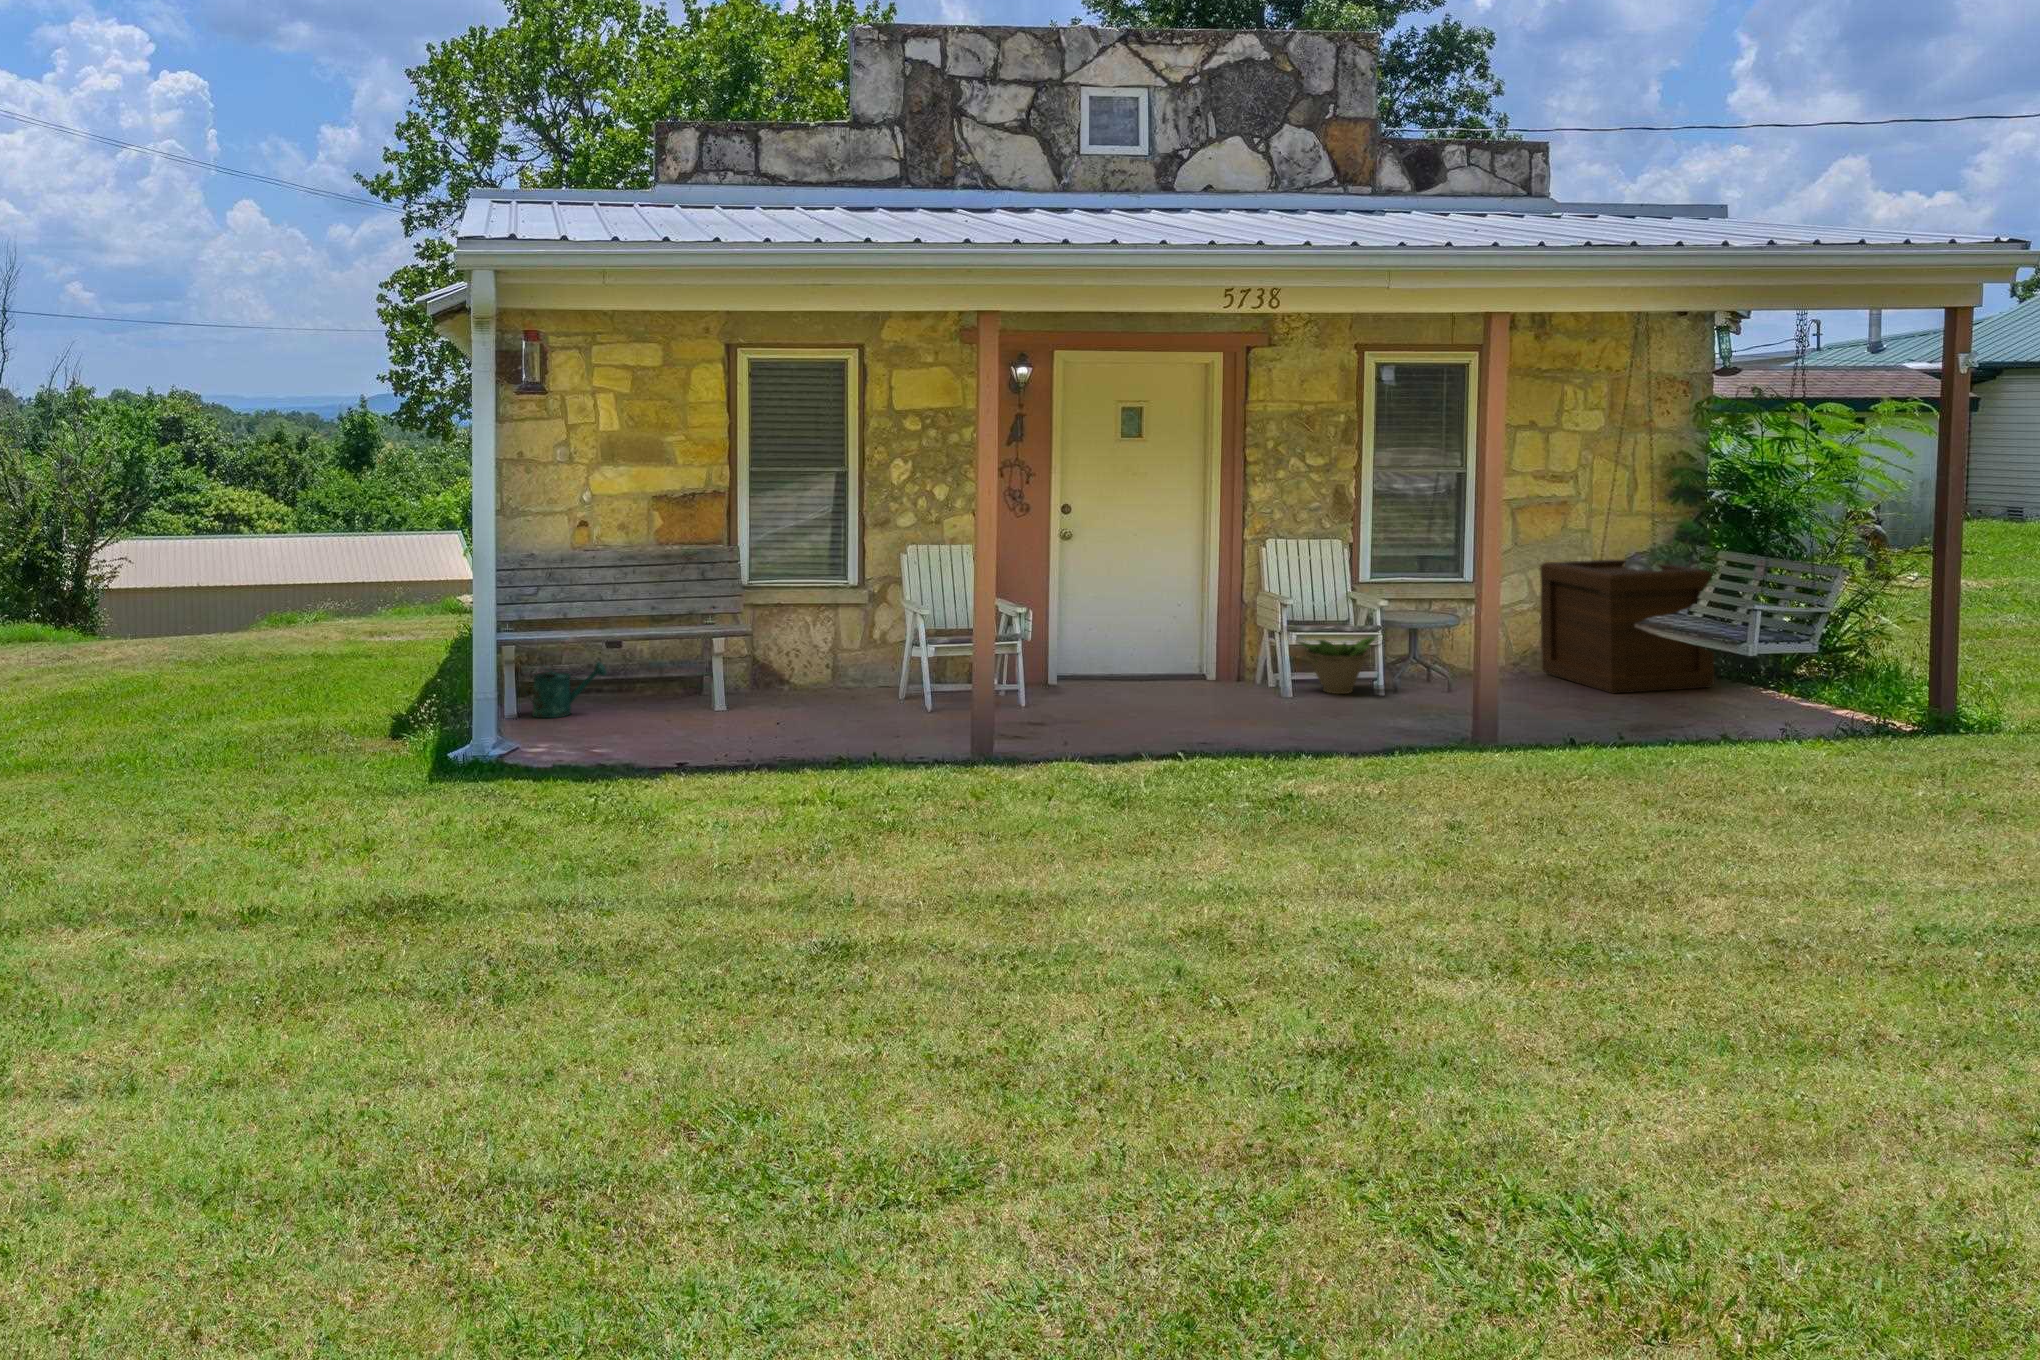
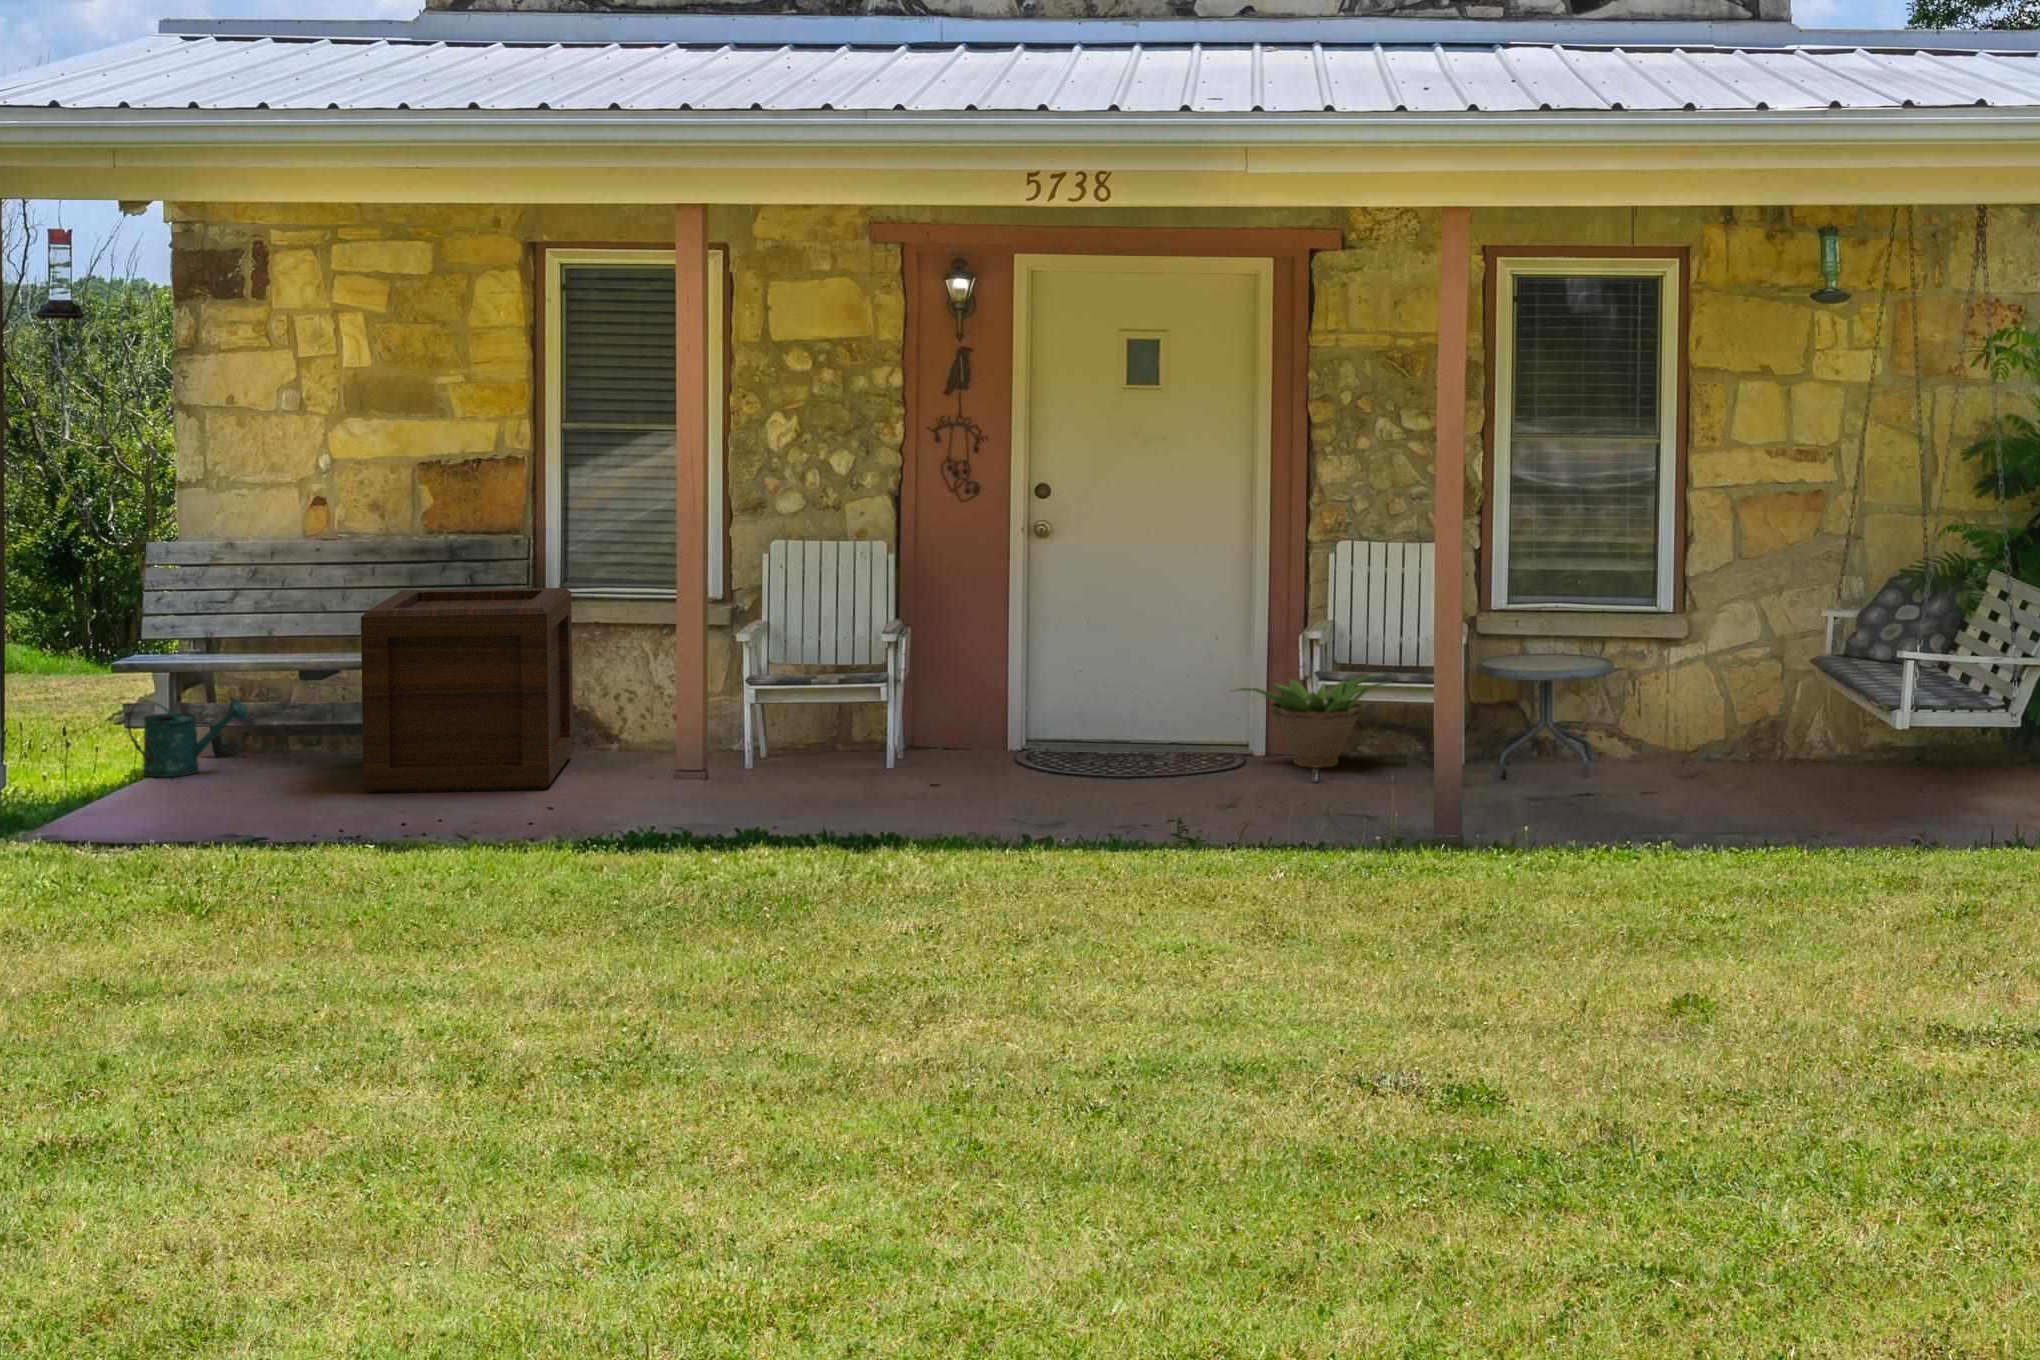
wooden crate: present [1540,559,1714,693] -> present [361,588,573,793]

